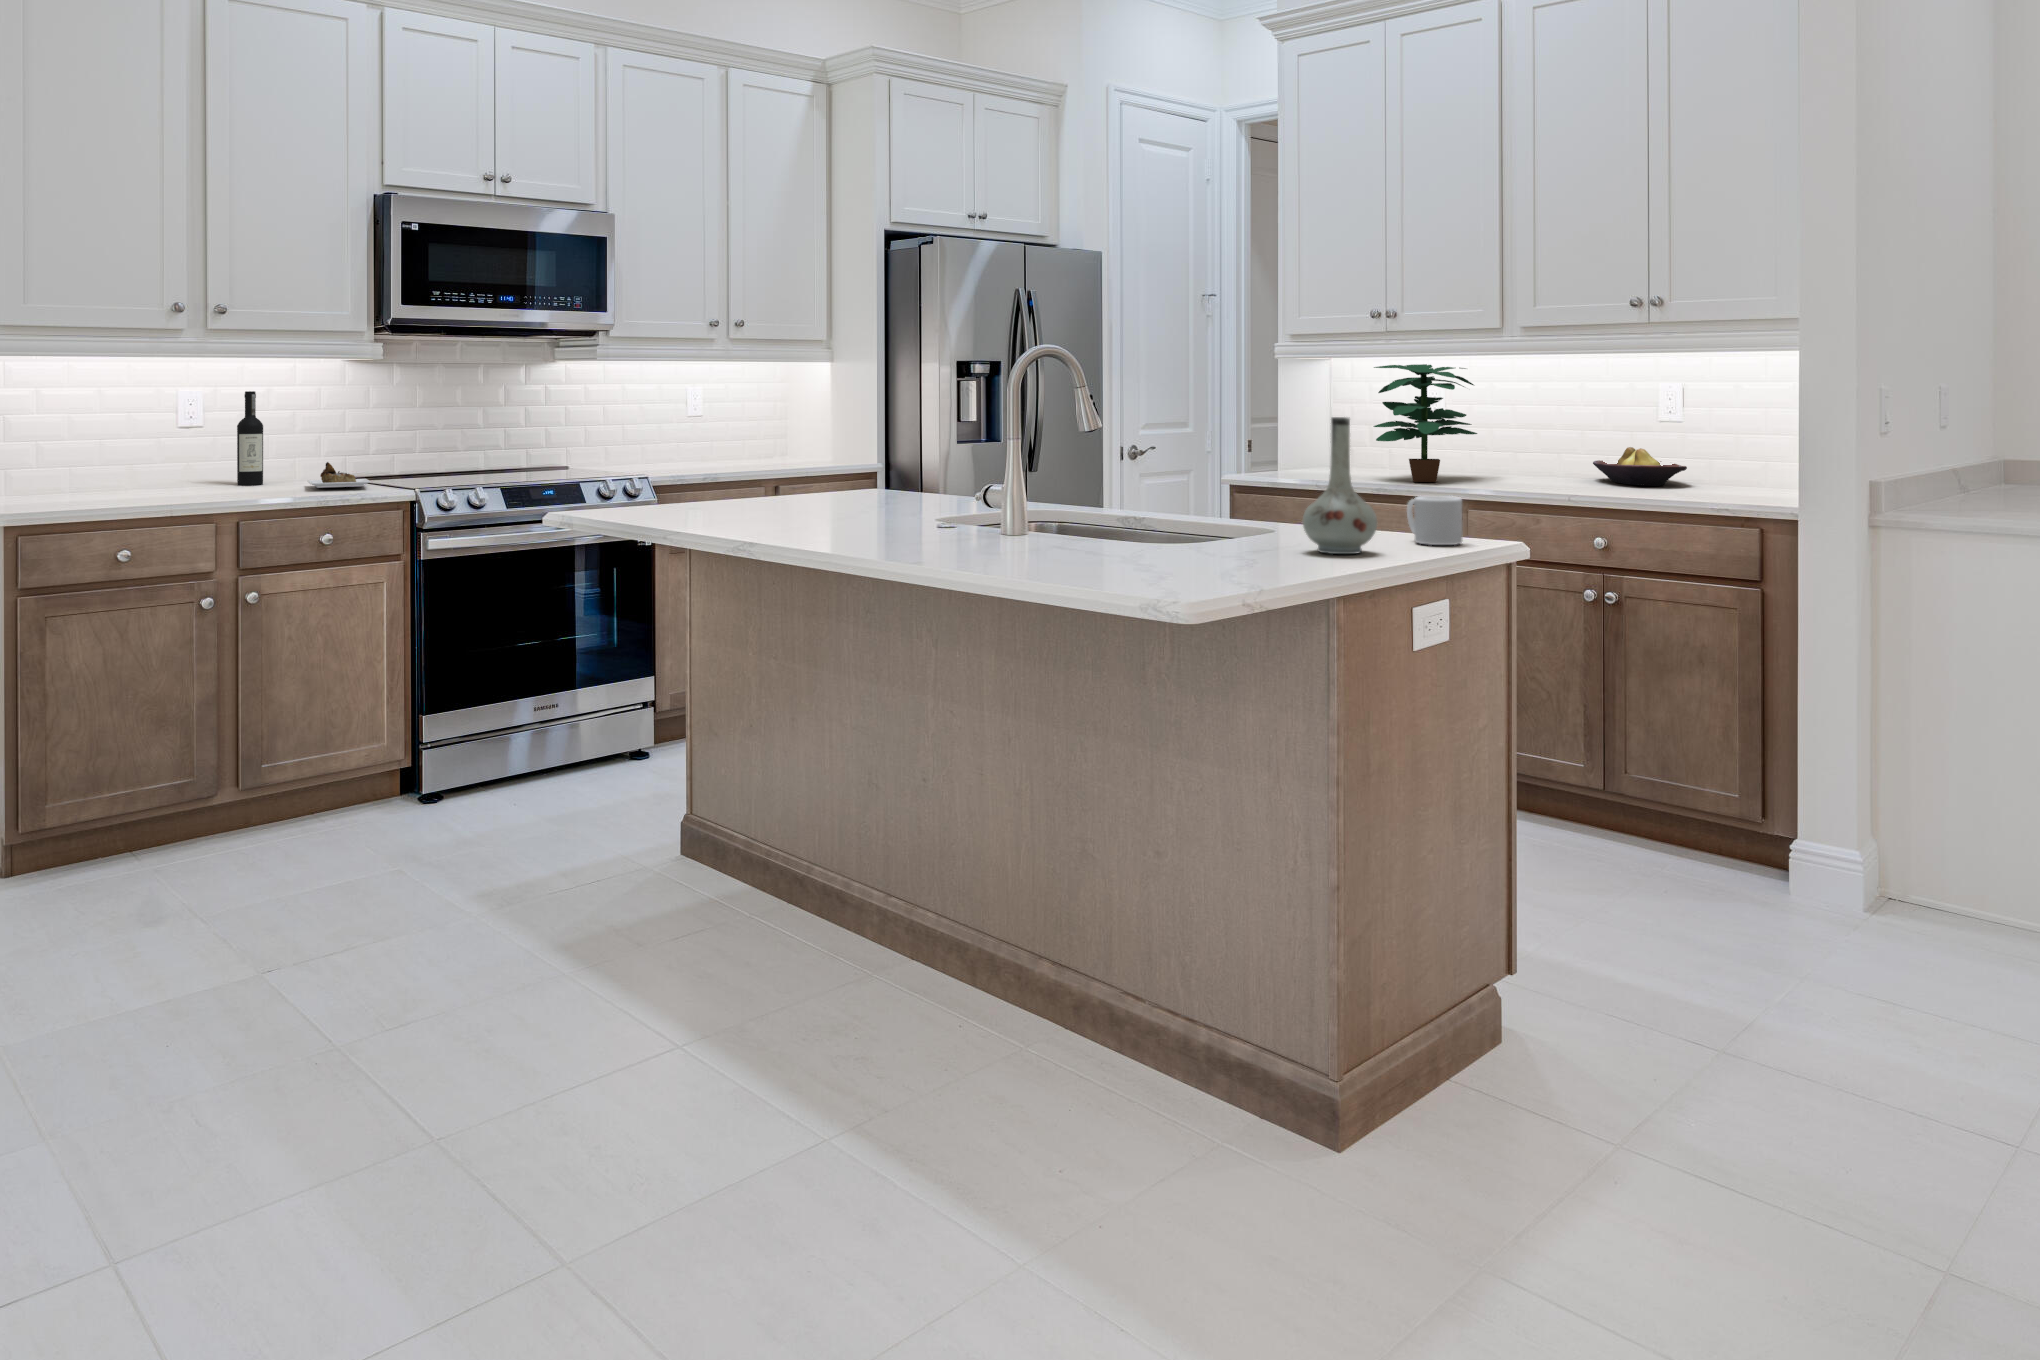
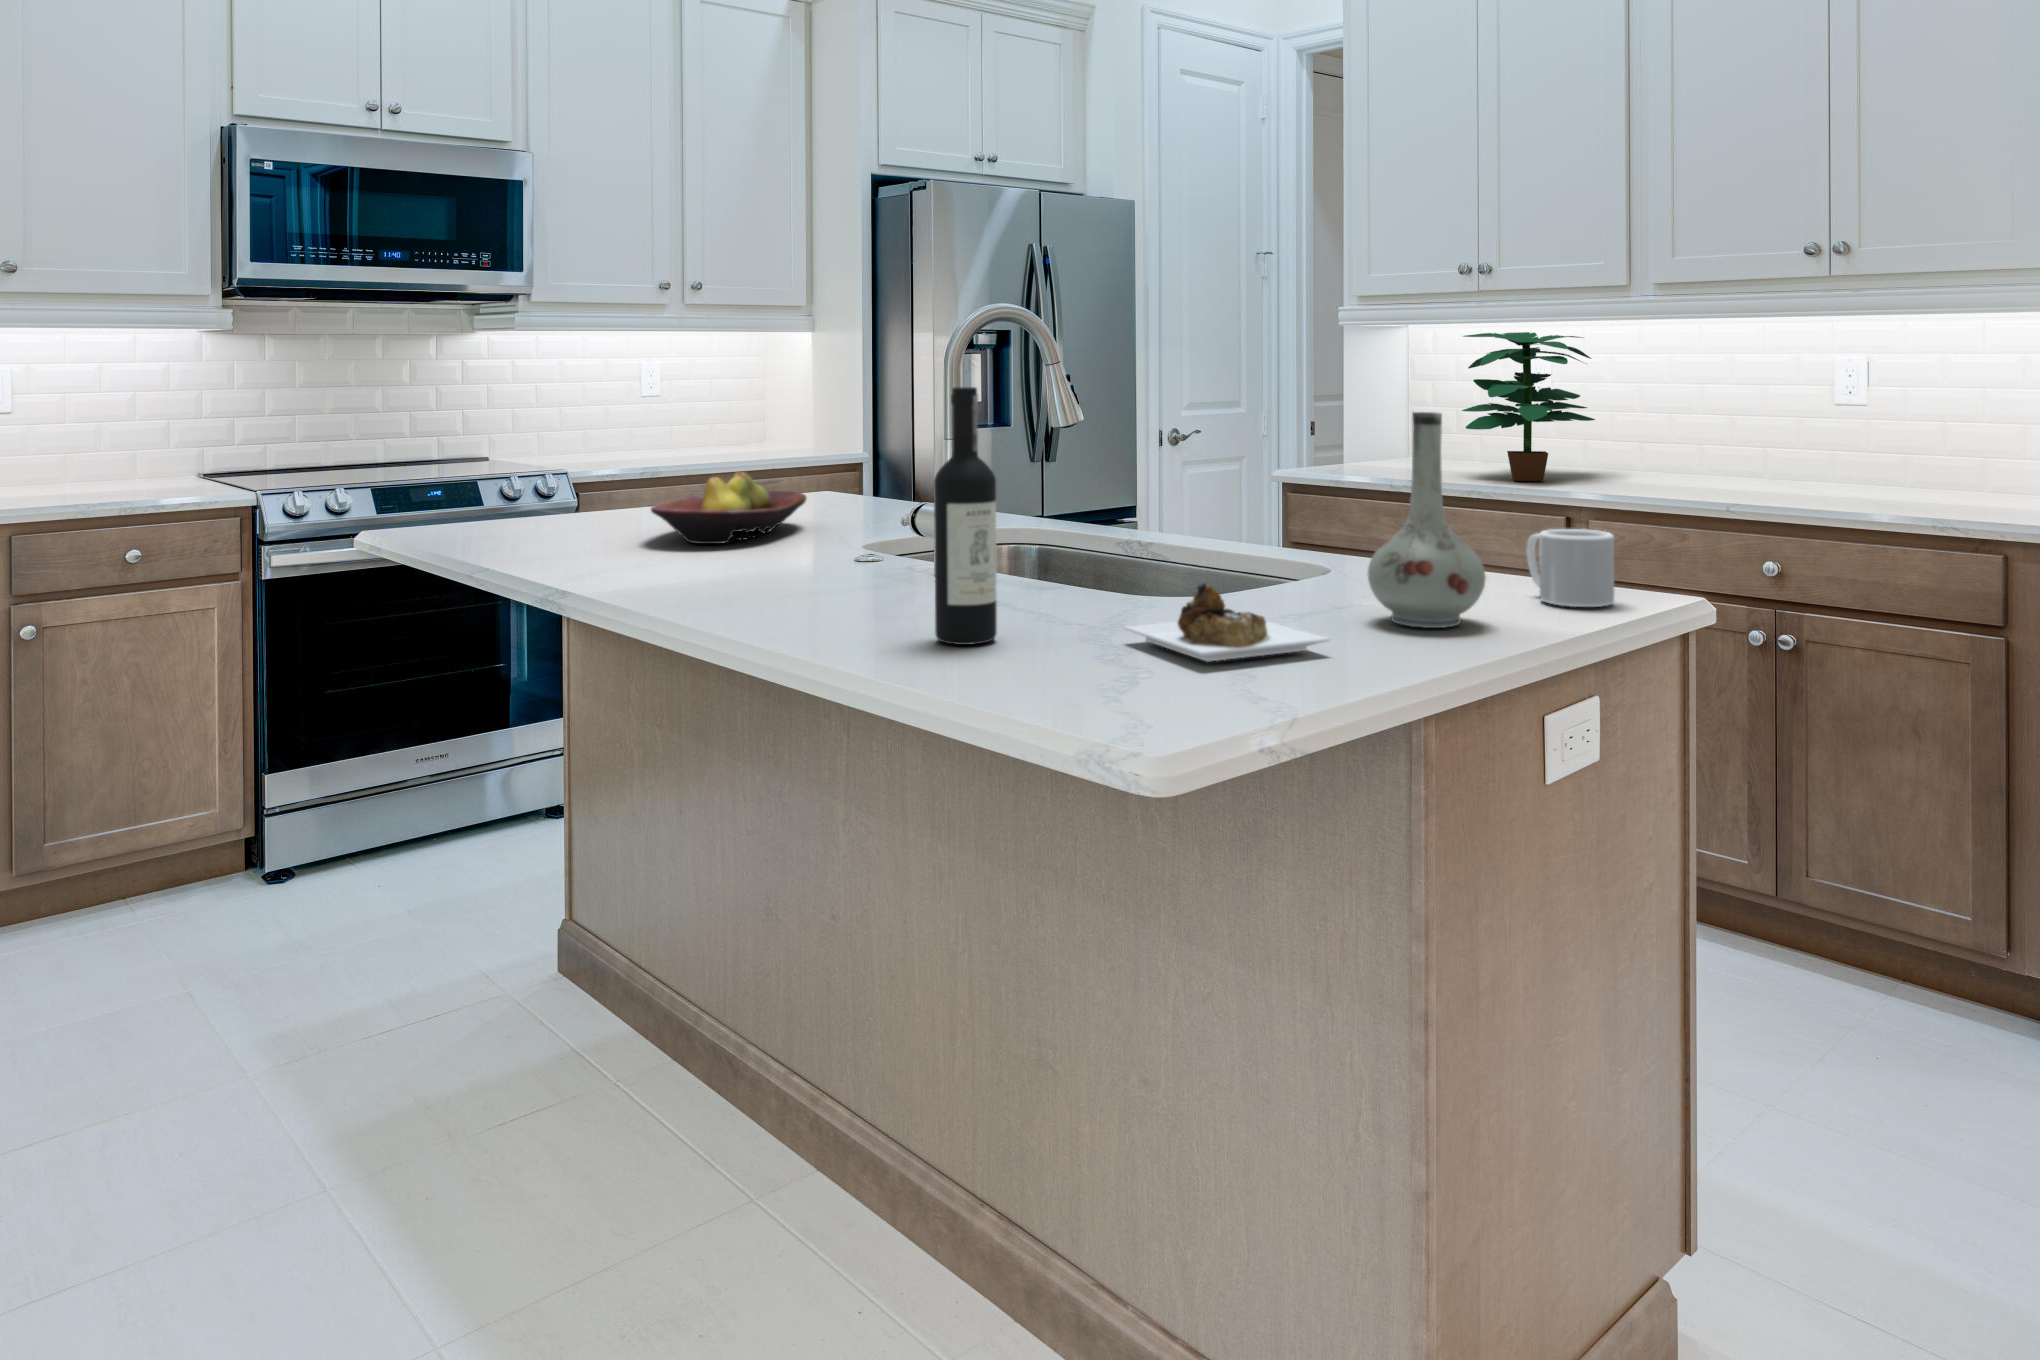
wine bottle: present [237,391,371,488] -> present [934,387,1330,661]
fruit bowl: present [1593,447,1687,486] -> present [651,472,806,544]

